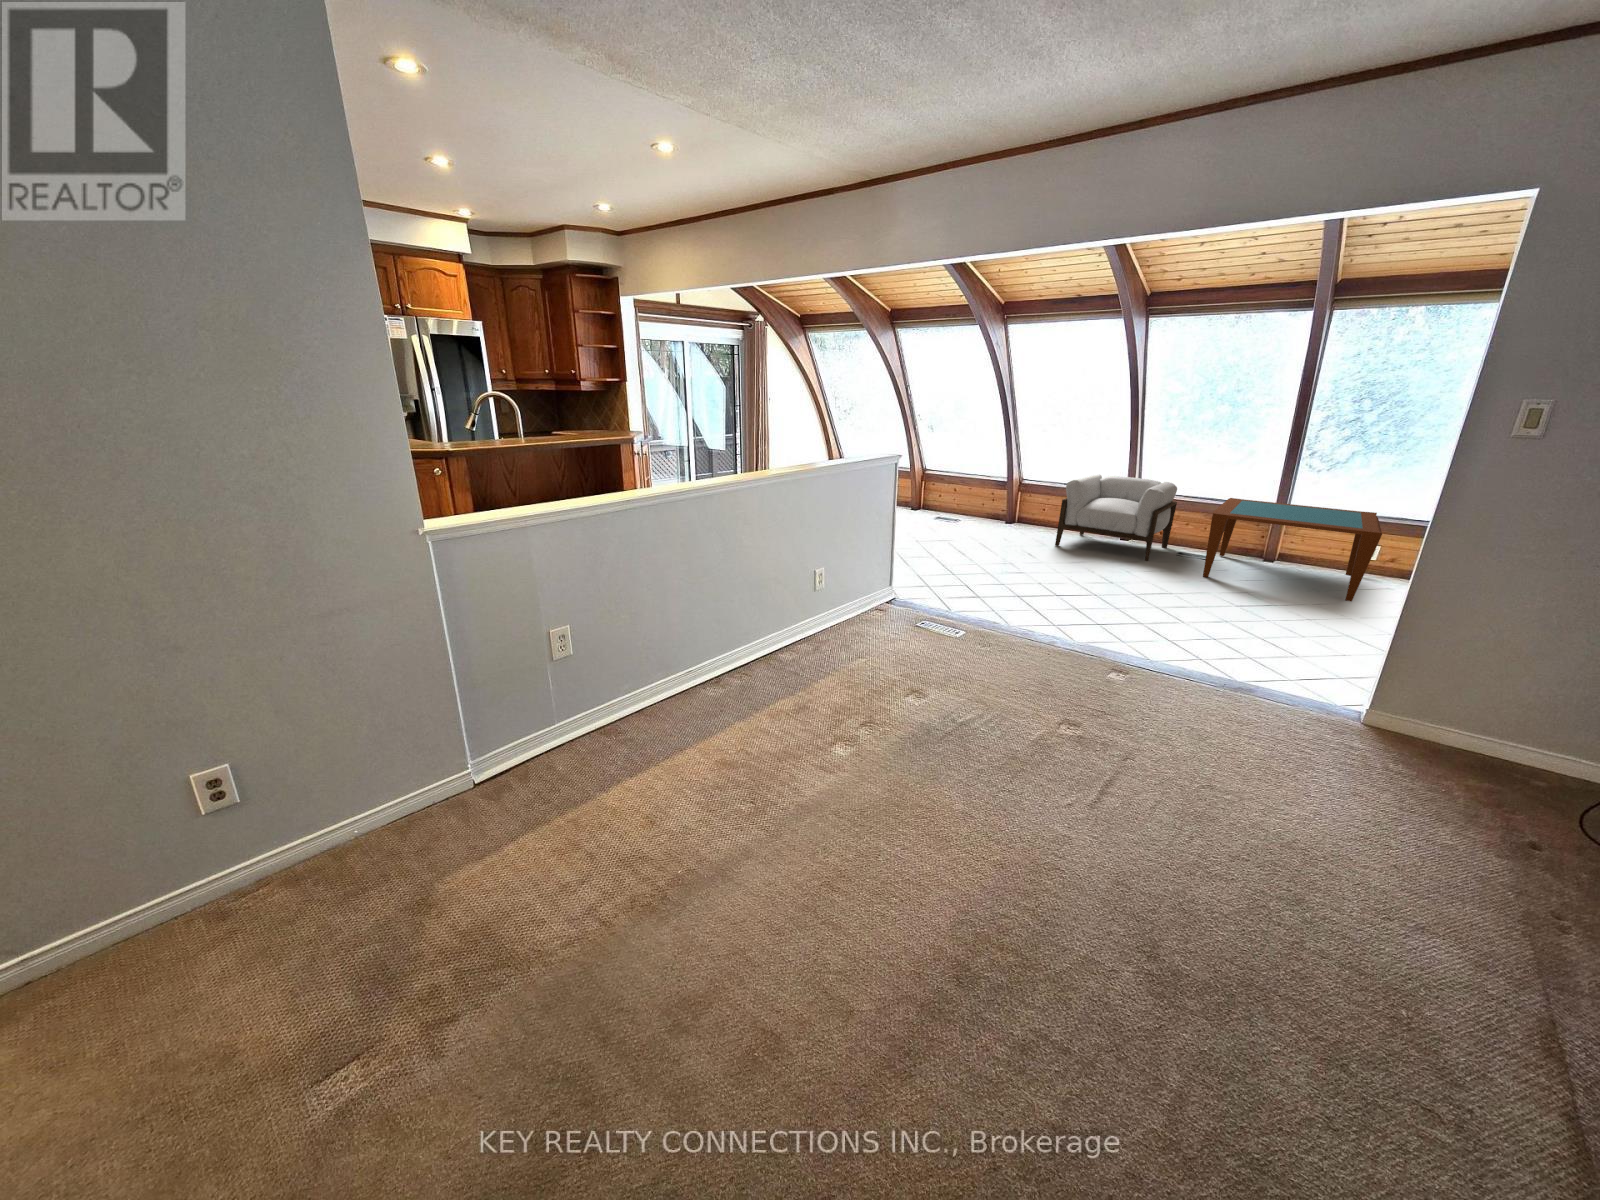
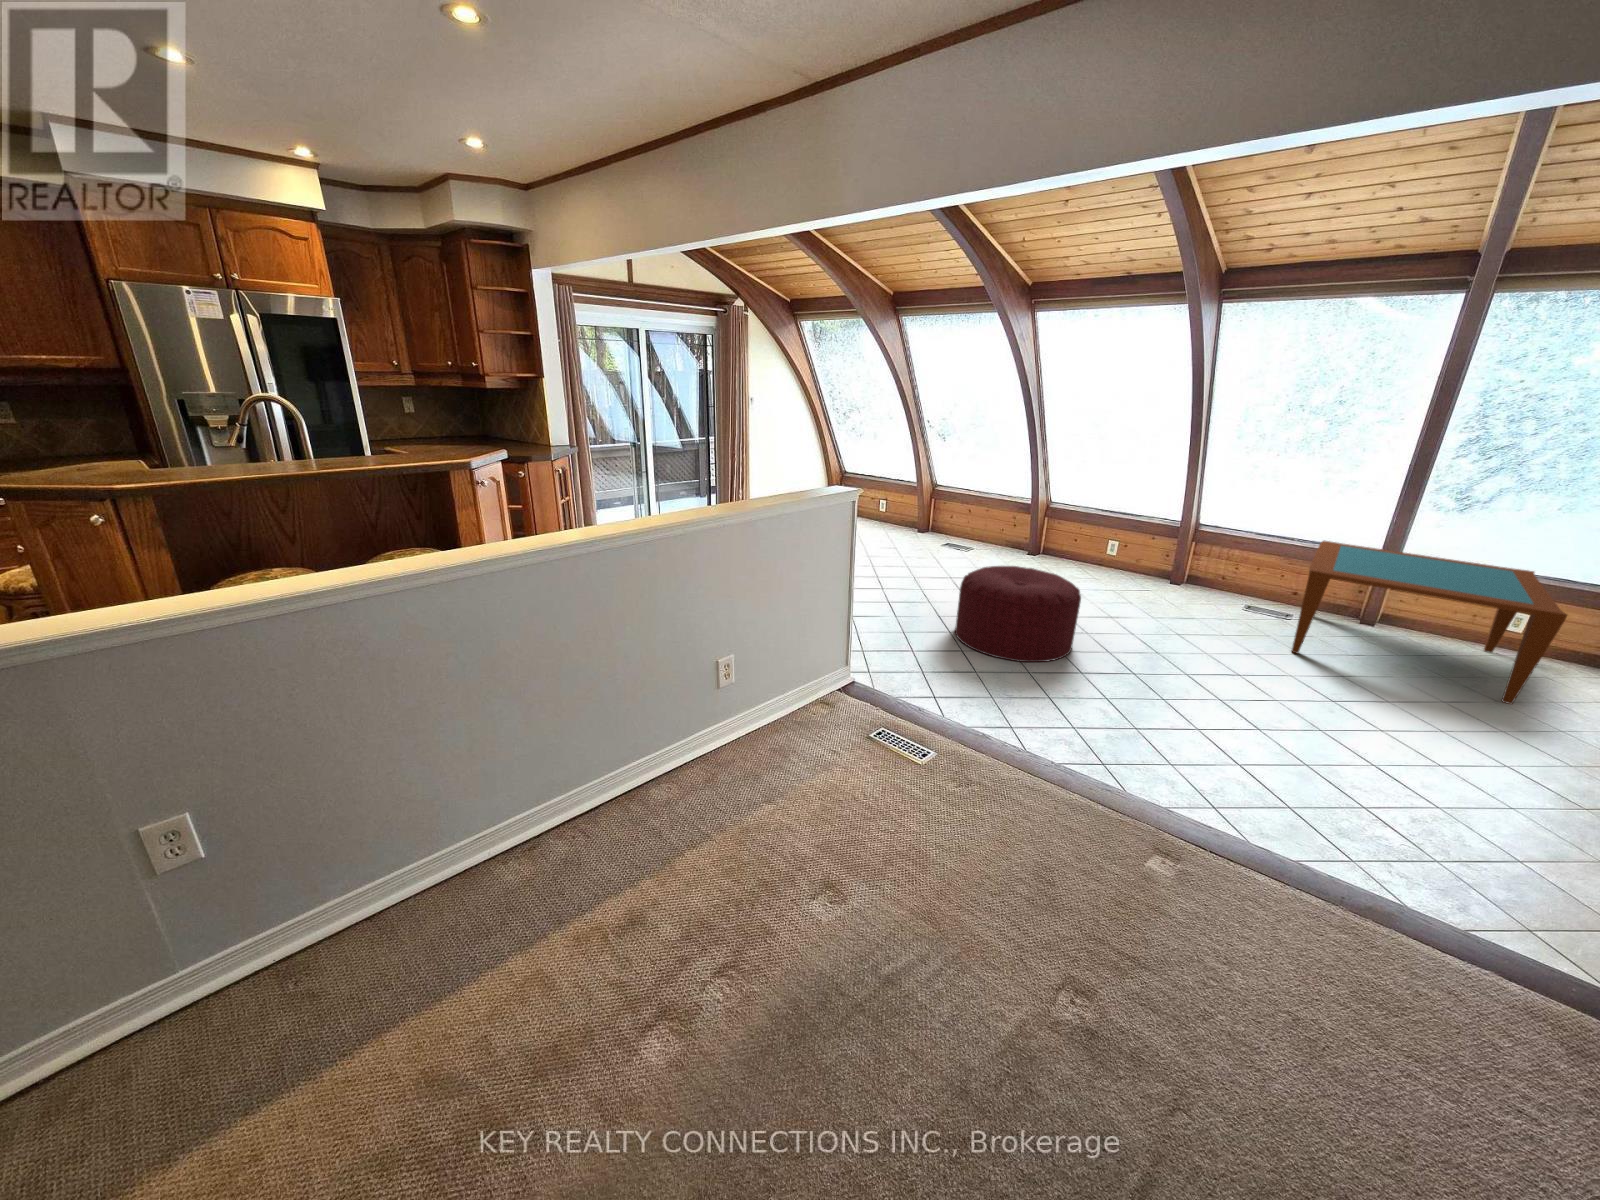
armchair: present [1055,475,1177,561] -> none [1089,502,1251,623]
ottoman: none [953,518,1047,584] -> present [955,566,1081,662]

